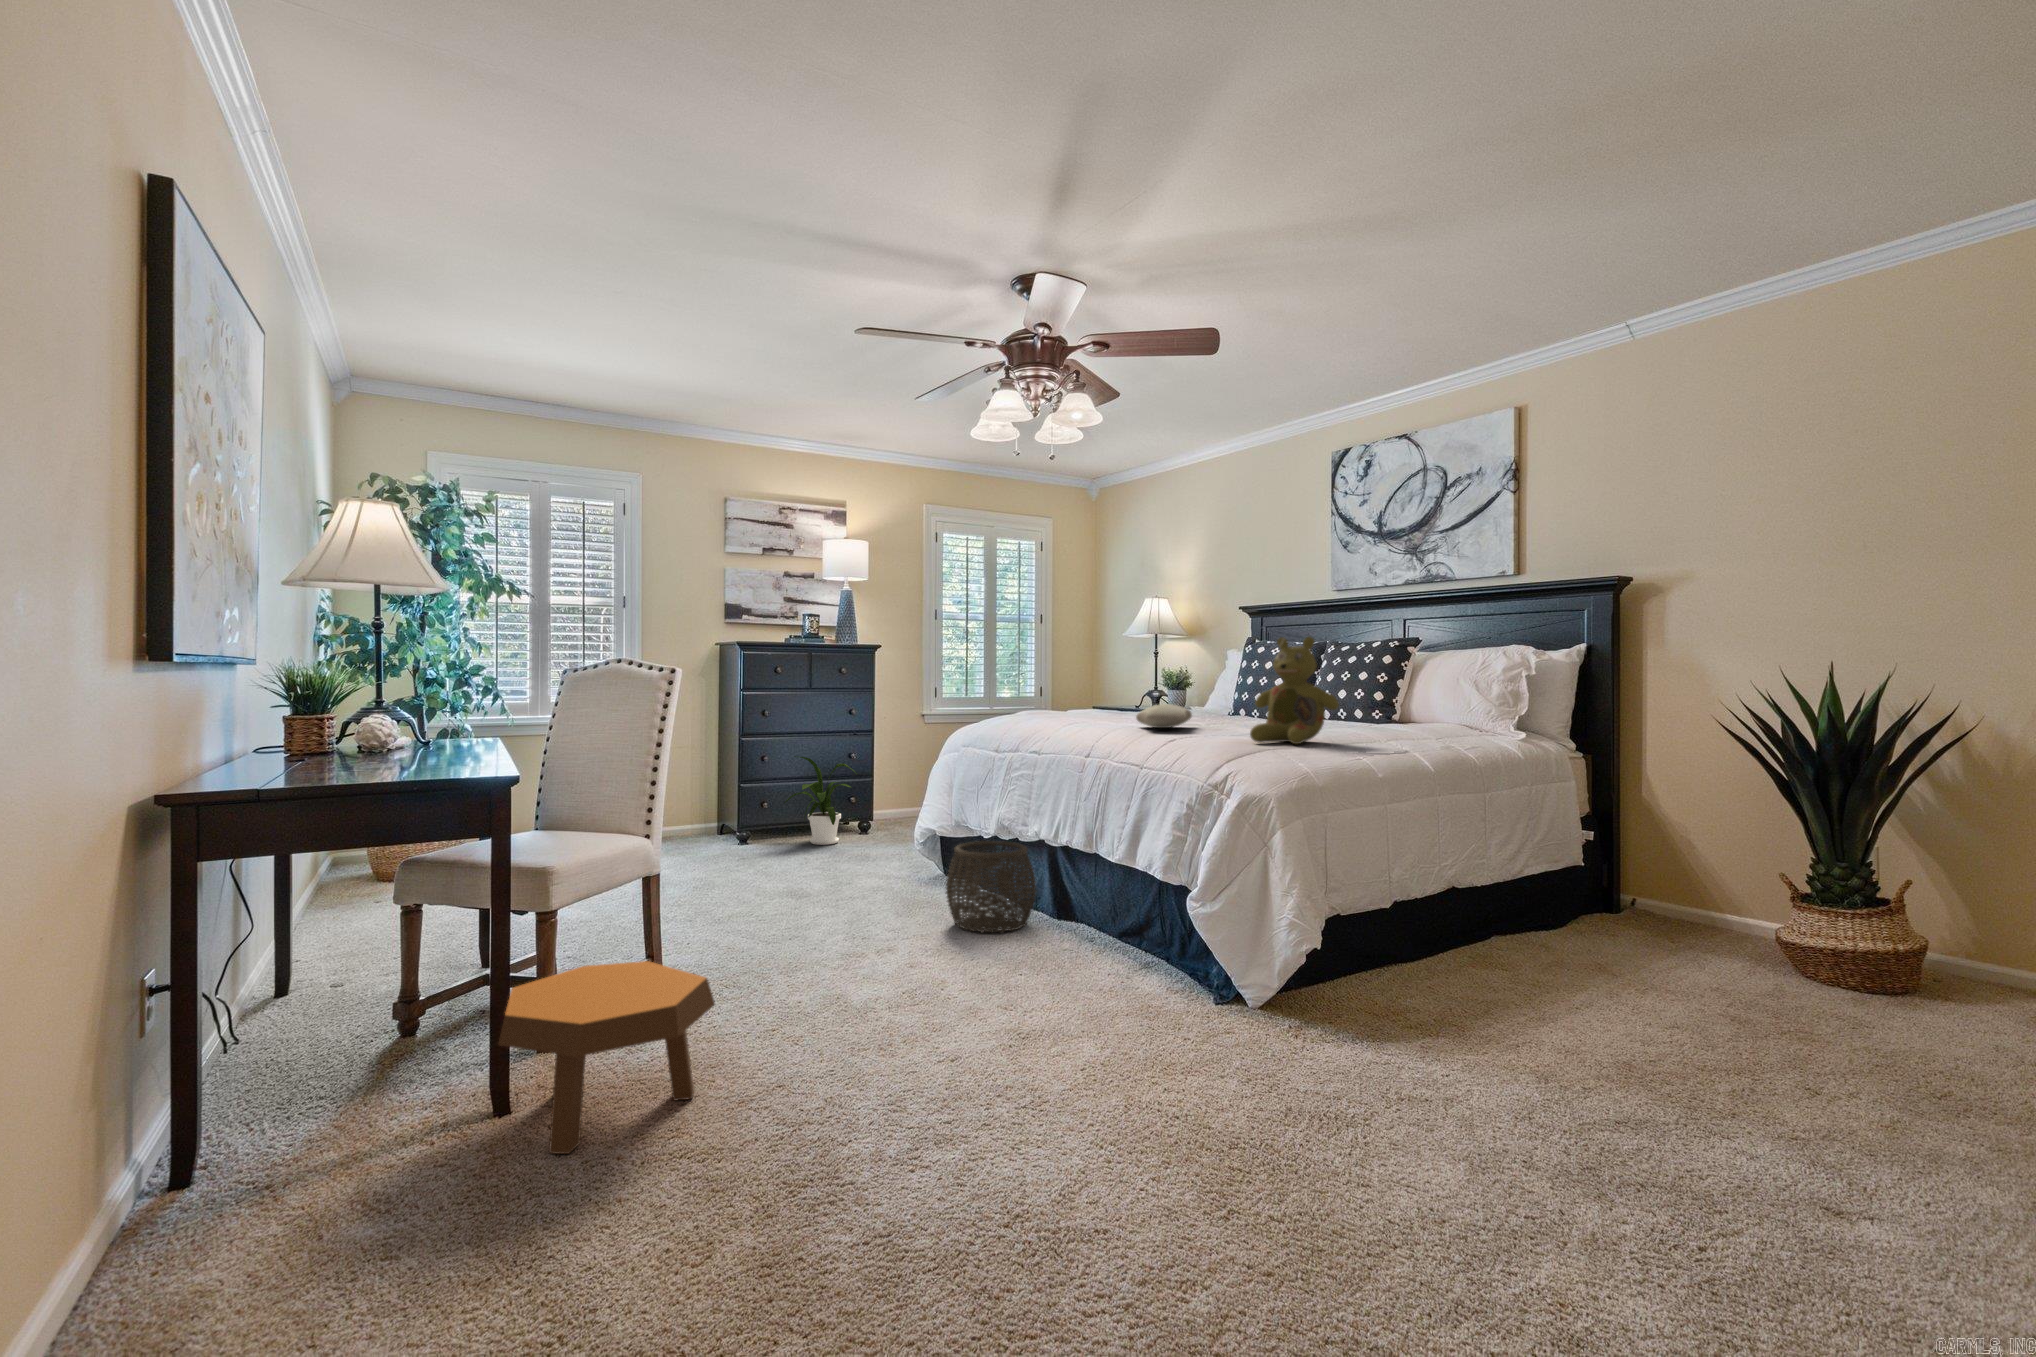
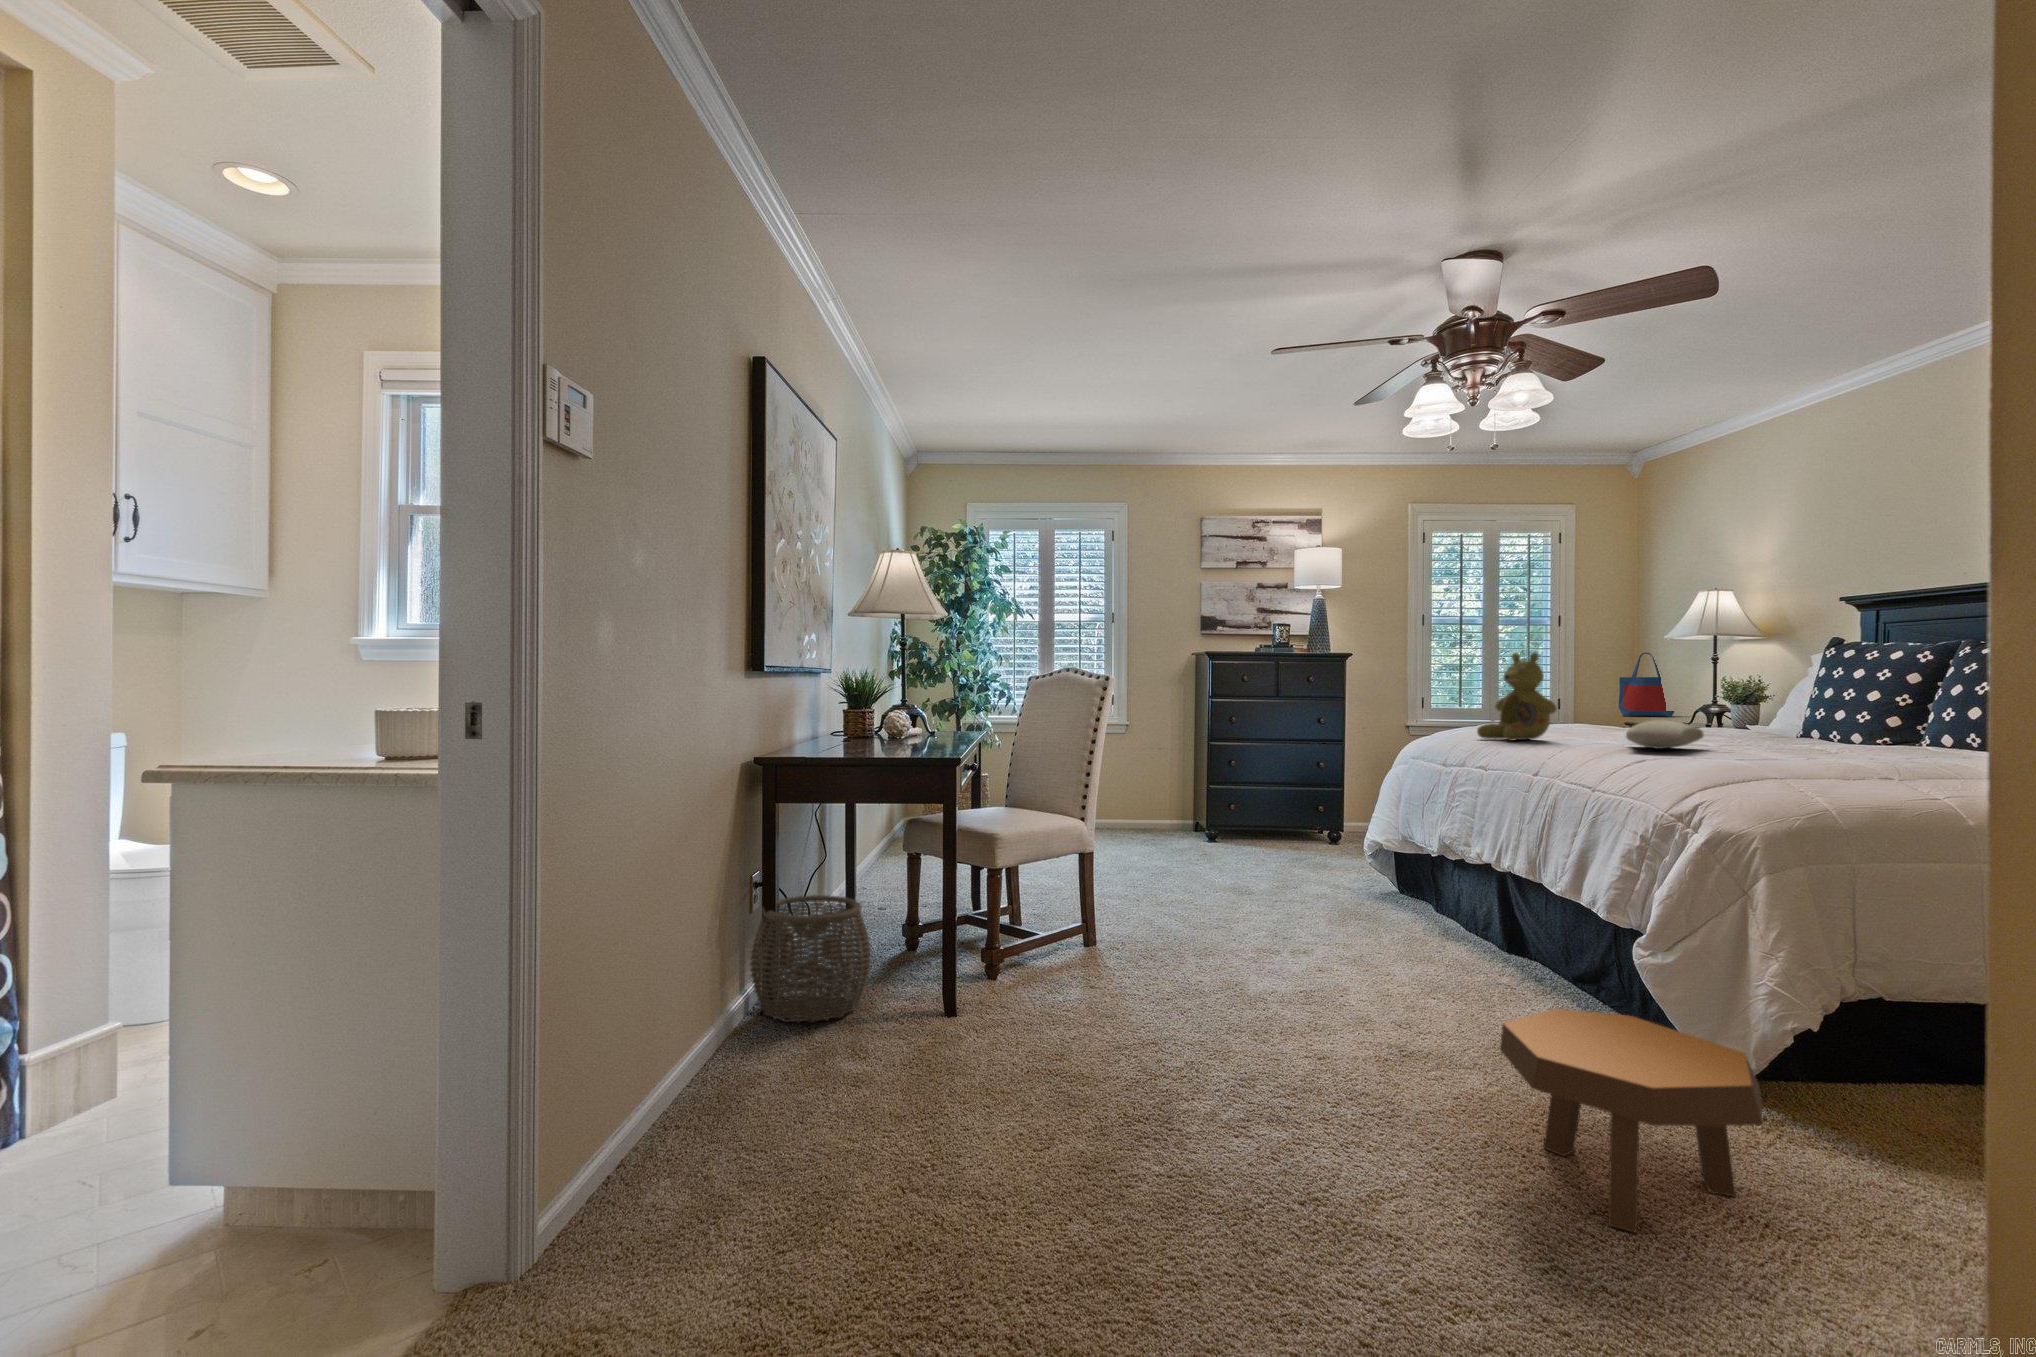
stuffed bear: present [1250,637,1339,744] -> present [1477,652,1557,741]
tote bag: none [1081,646,1121,700] -> present [1619,652,1674,717]
house plant: present [785,756,857,845] -> none [1254,762,1328,852]
woven basket: present [945,841,1036,933] -> present [750,895,871,1022]
footstool: present [499,961,715,1154] -> present [1500,1009,1763,1233]

